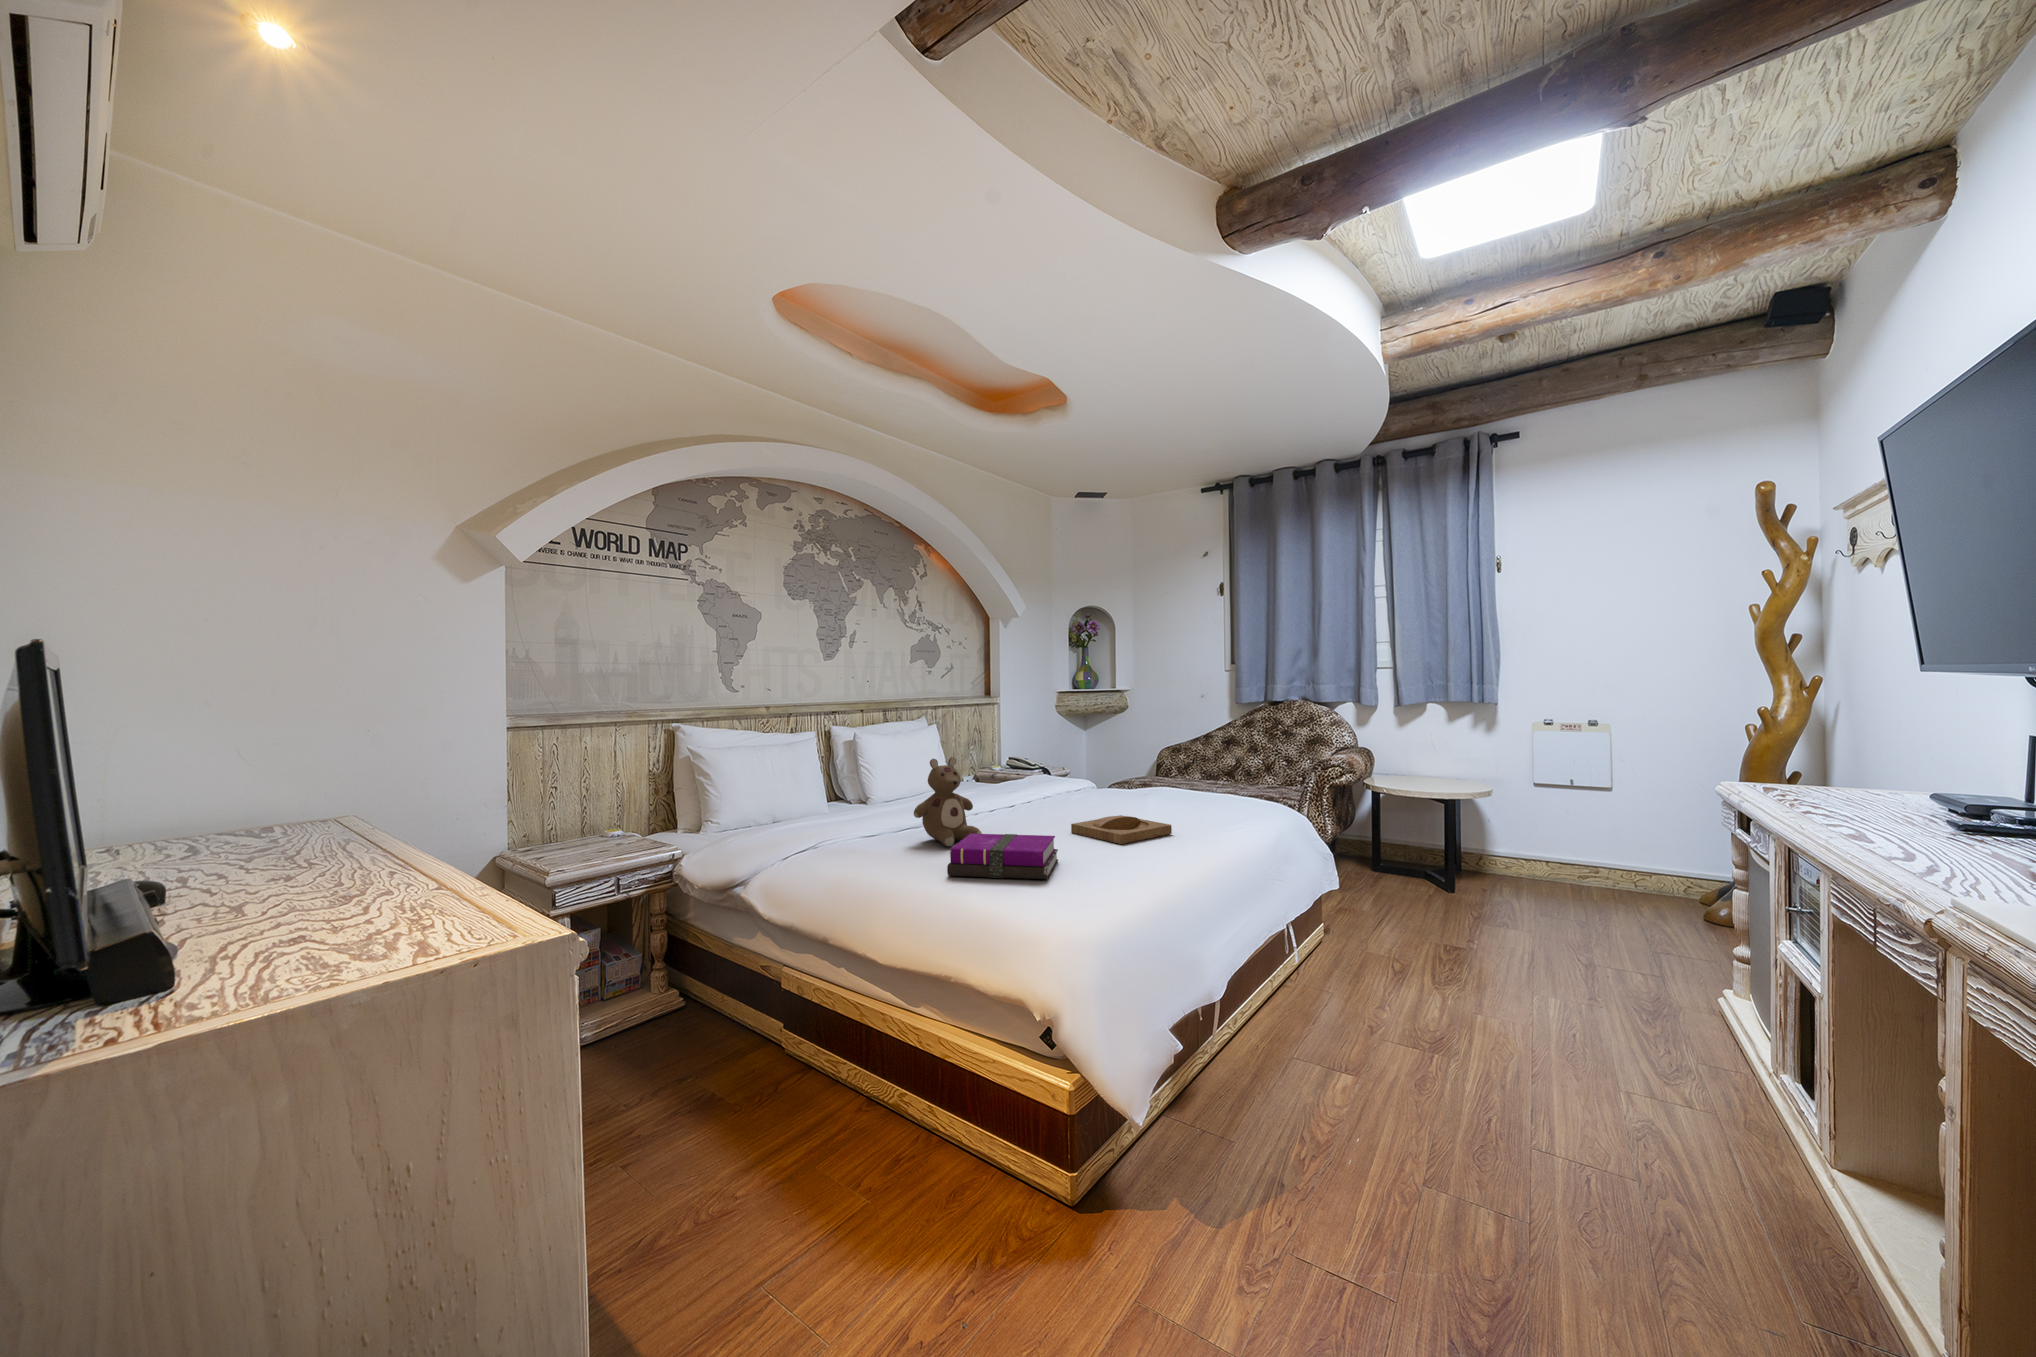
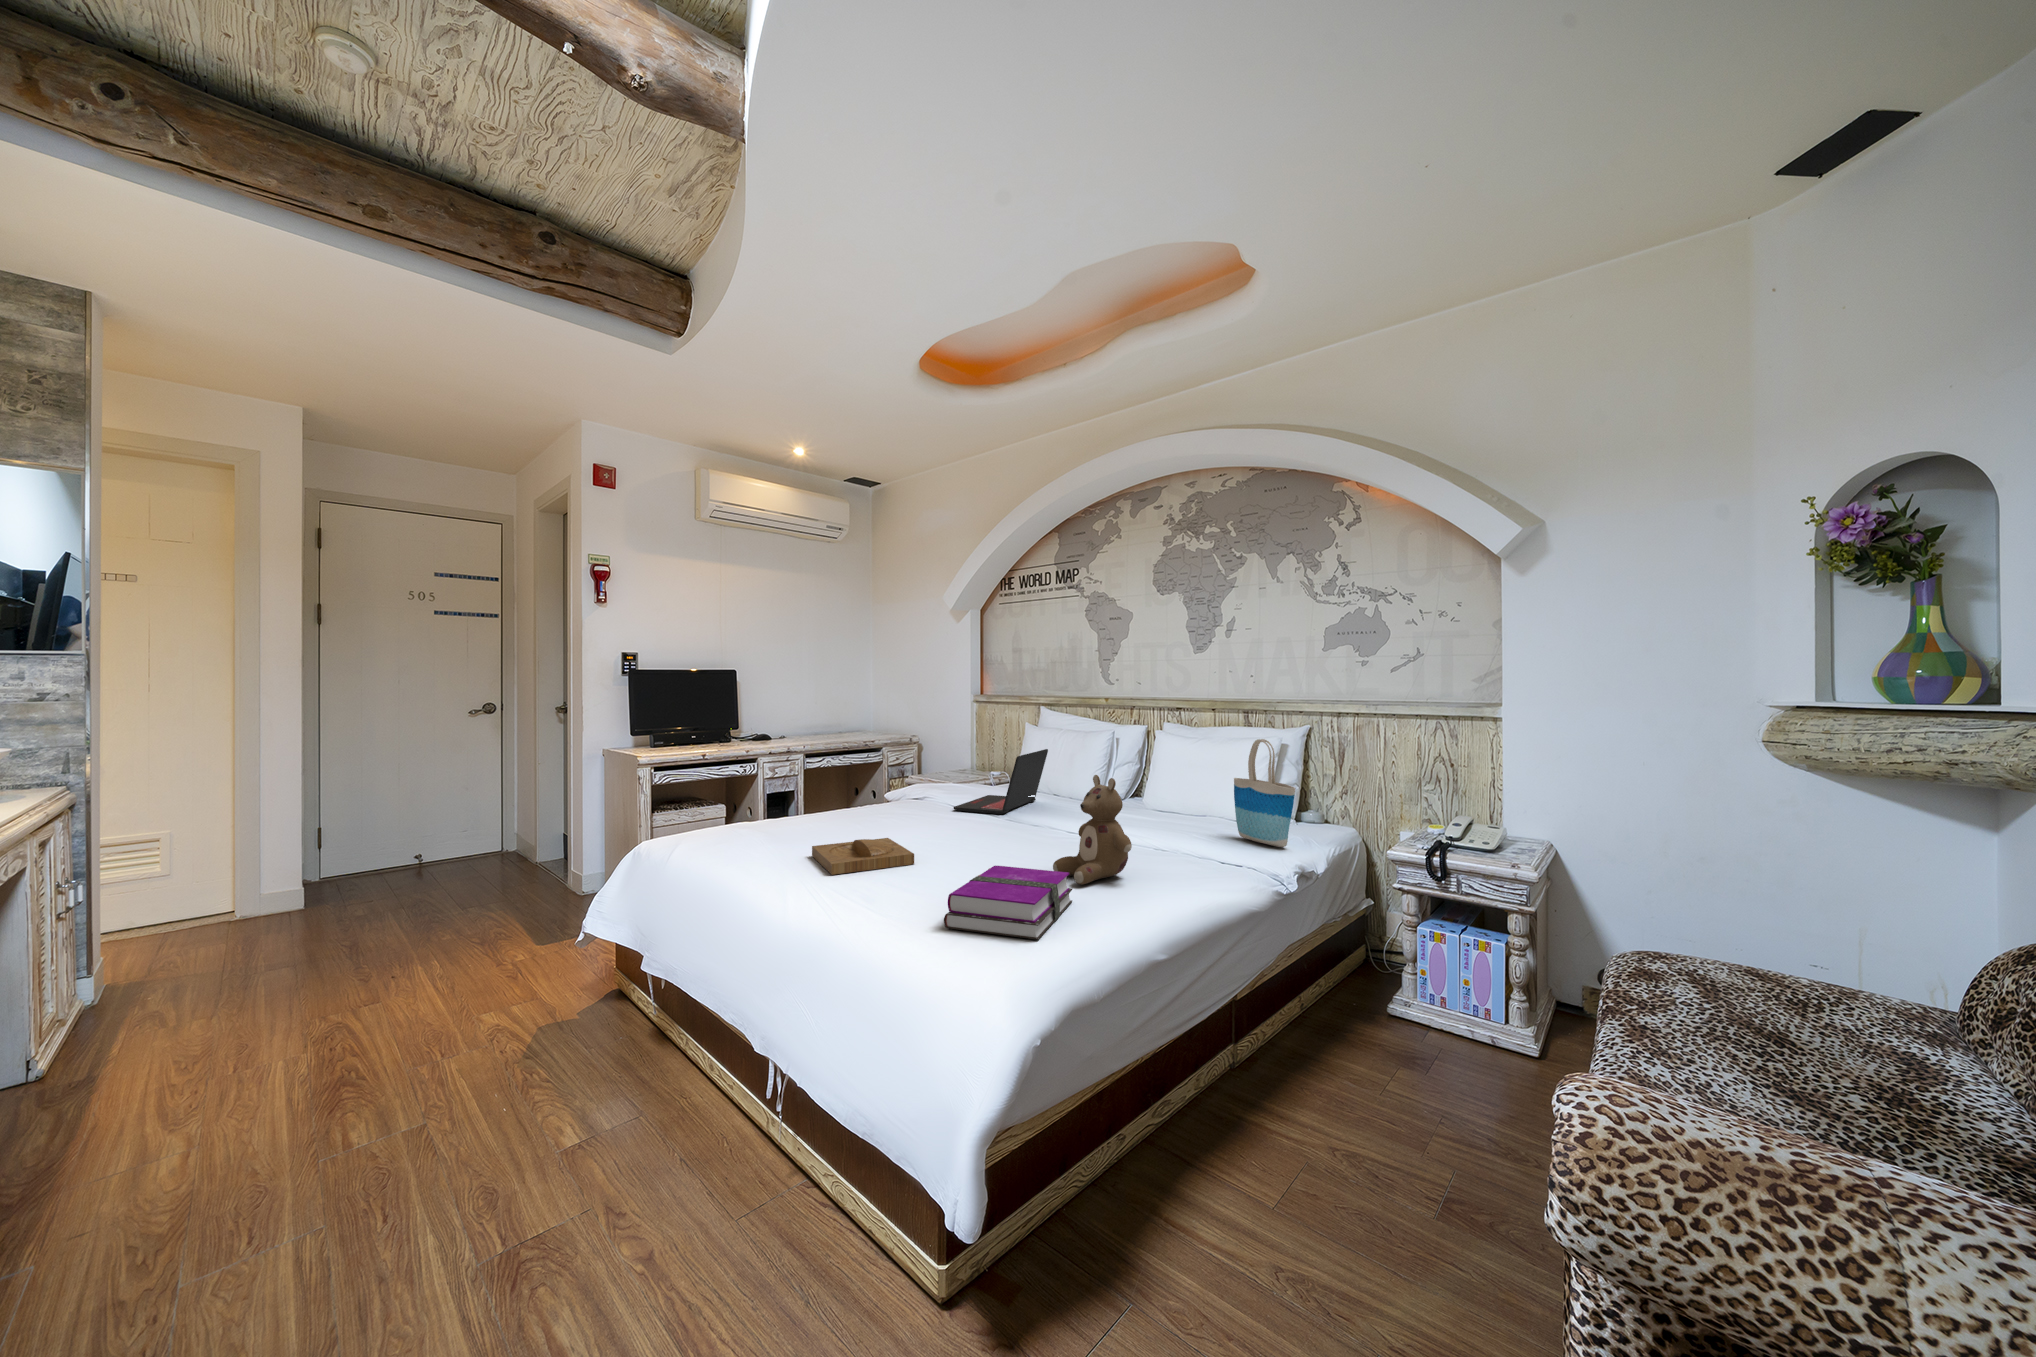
tote bag: none [992,717,1031,785] -> present [1234,739,1296,847]
laptop: none [810,756,923,829] -> present [954,749,1048,814]
stuffed bear: present [914,757,981,846] -> present [1053,775,1132,884]
notebook: present [947,834,1058,879] -> present [944,866,1072,940]

